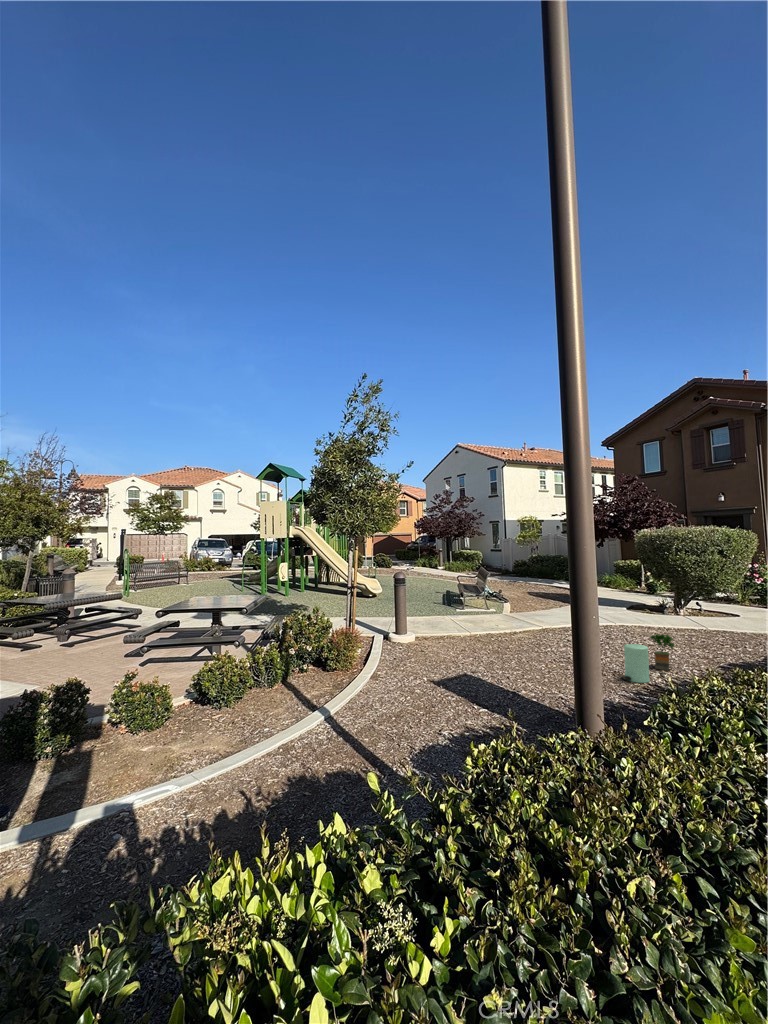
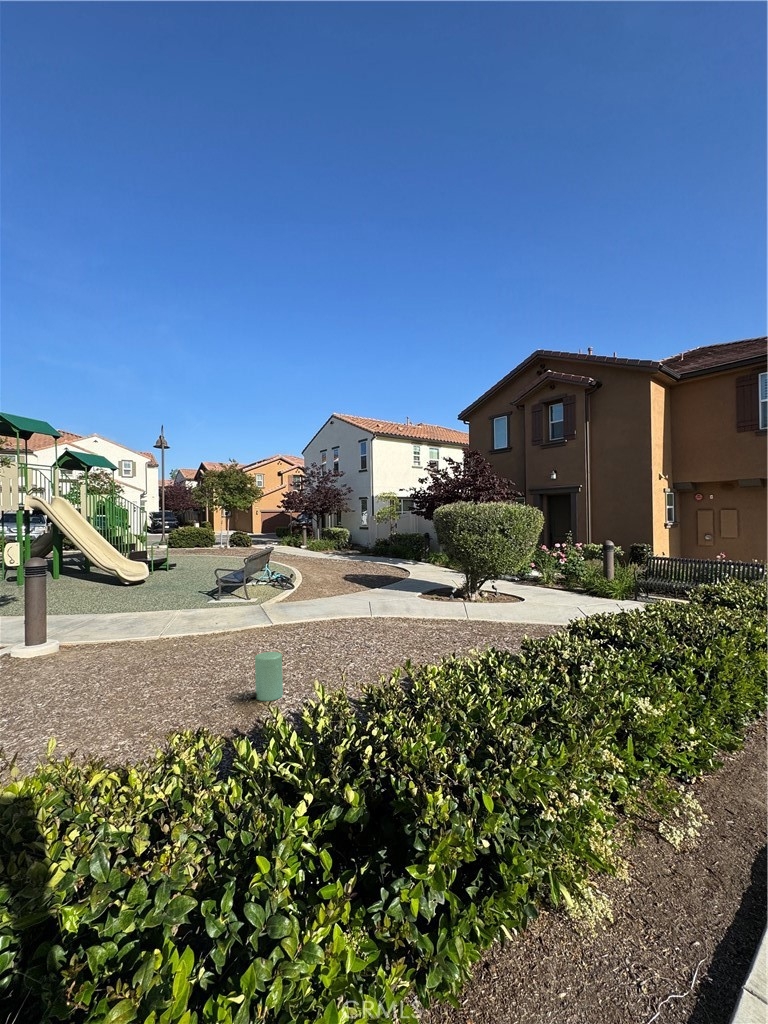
potted tree: present [650,634,675,670] -> none [318,634,344,679]

